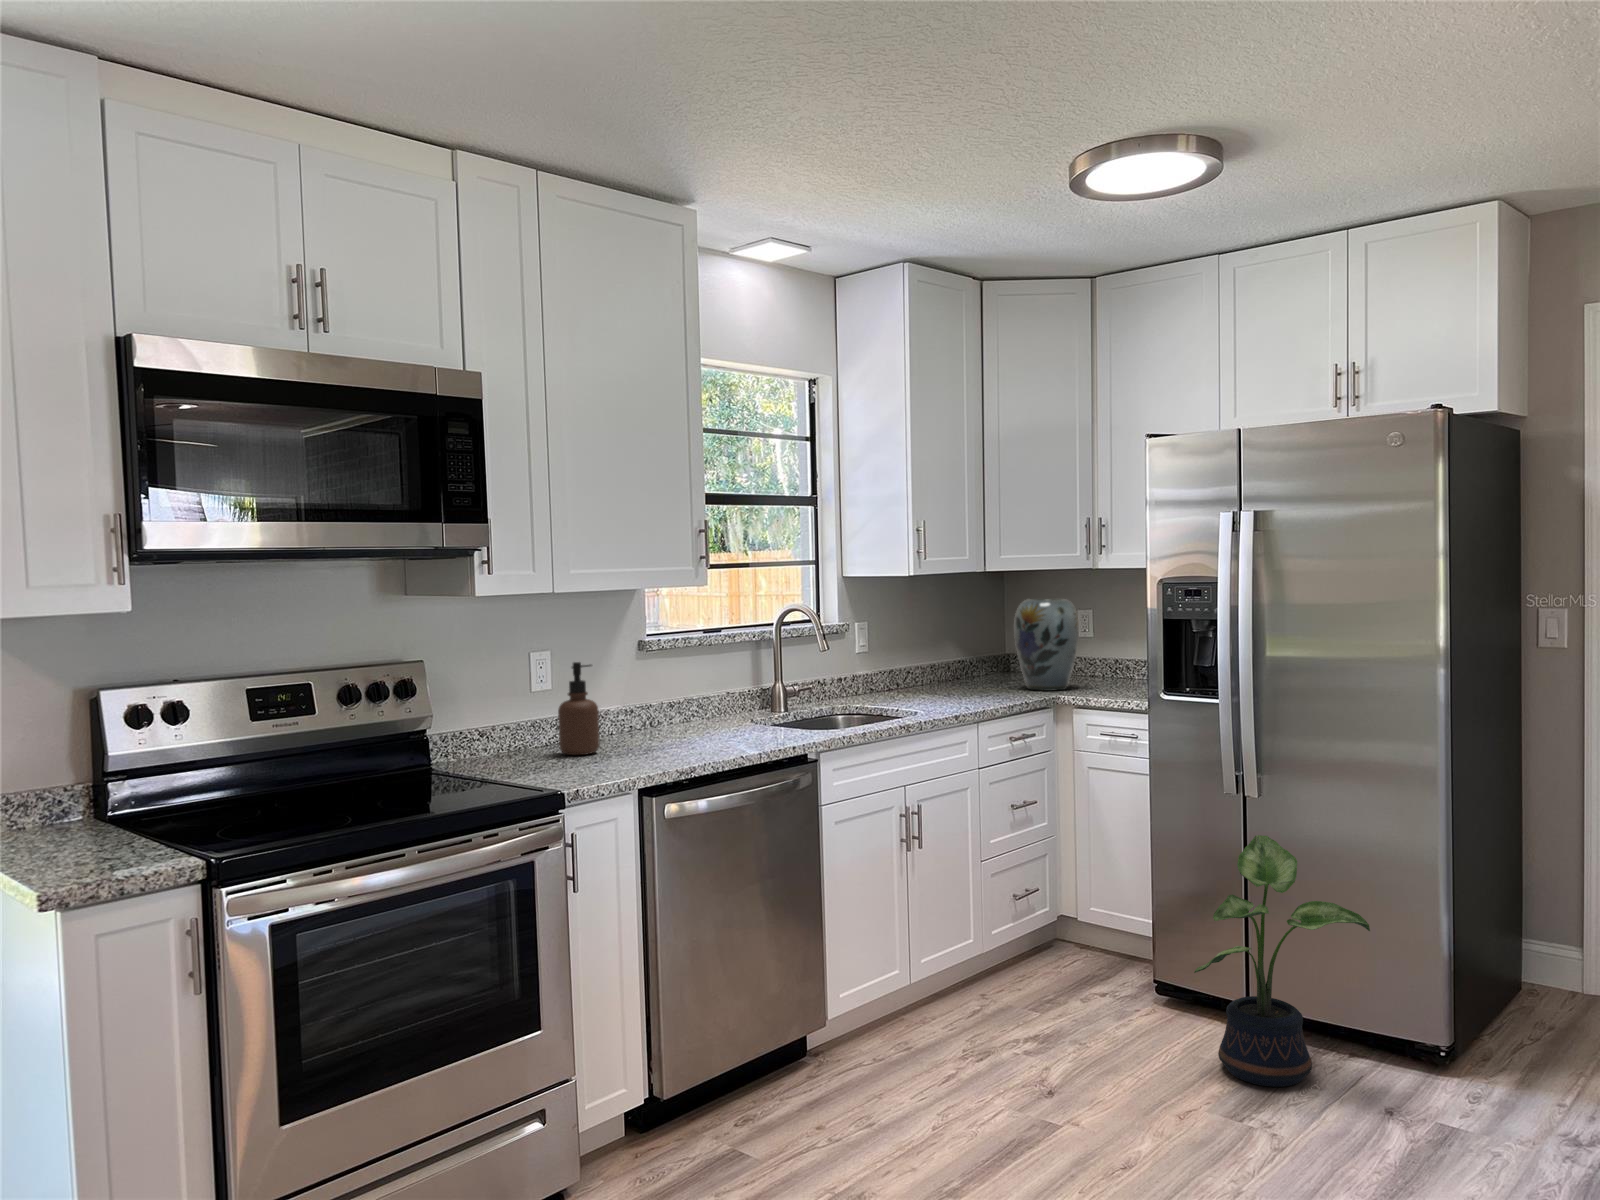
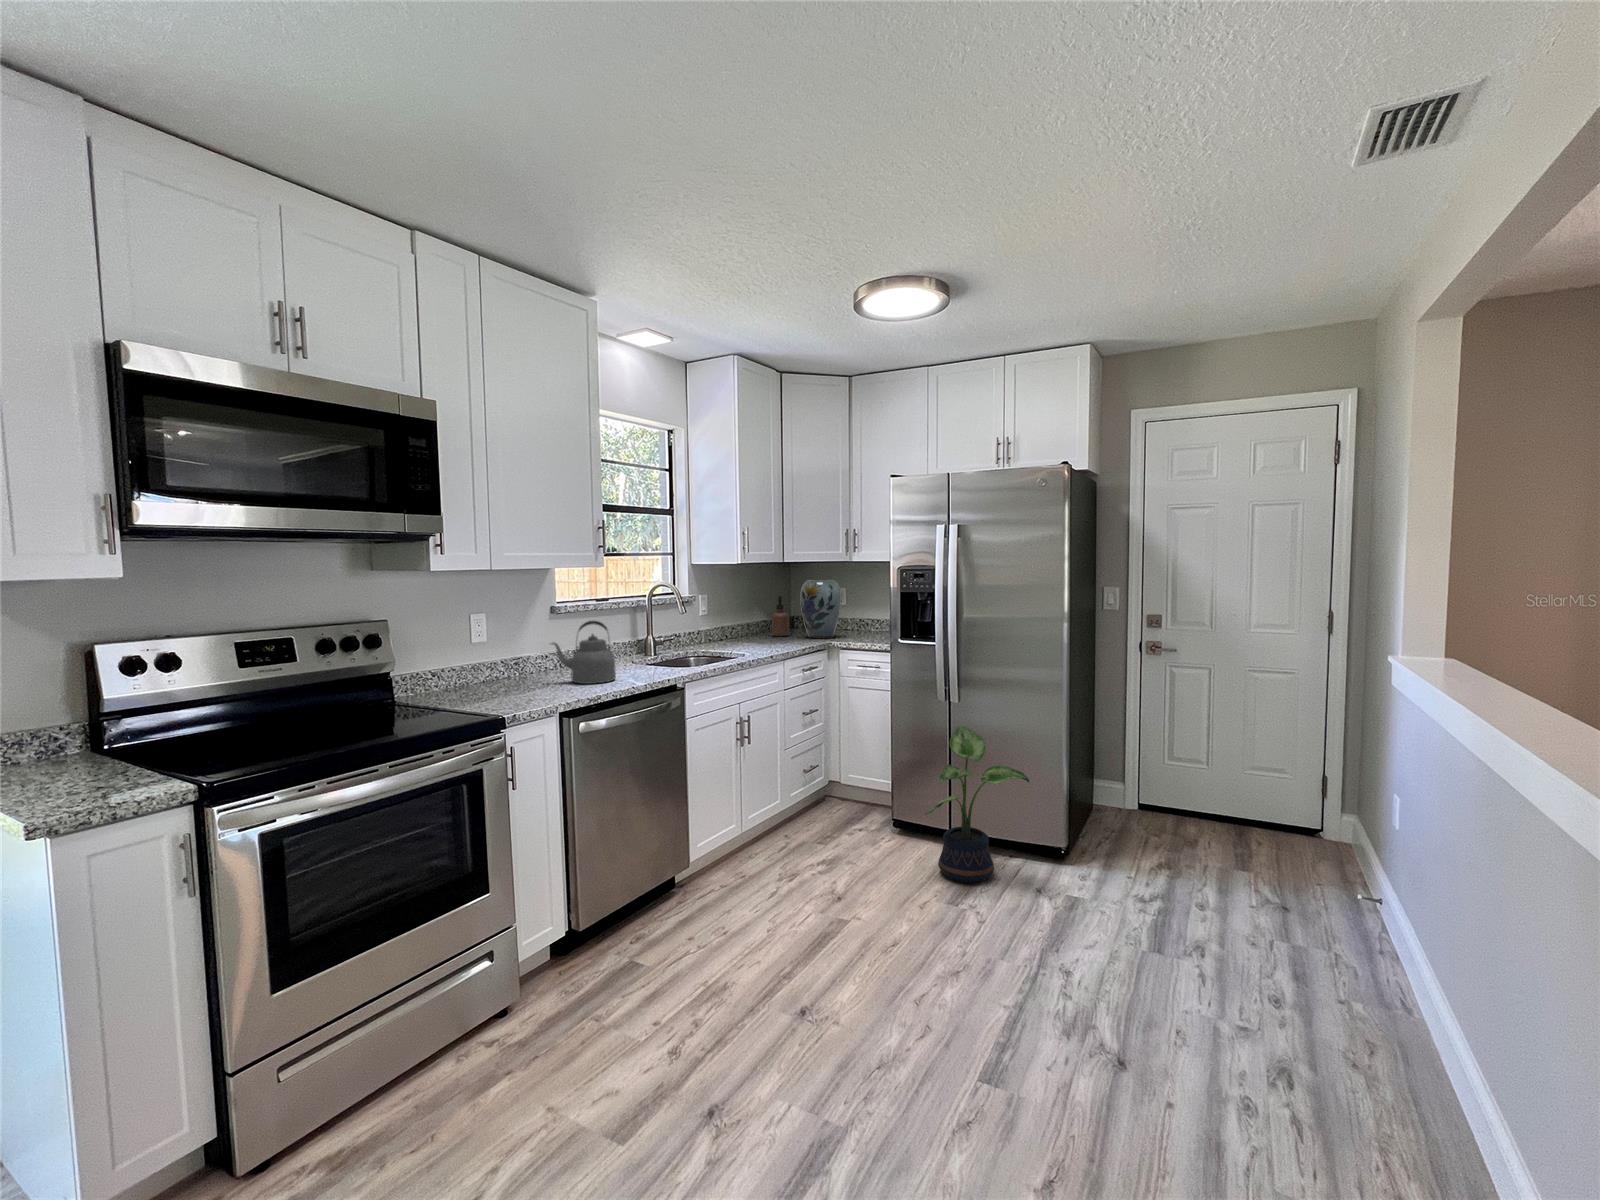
soap dispenser: present [558,662,599,755] -> present [772,596,789,637]
kettle: none [632,662,723,751] -> present [551,621,616,684]

